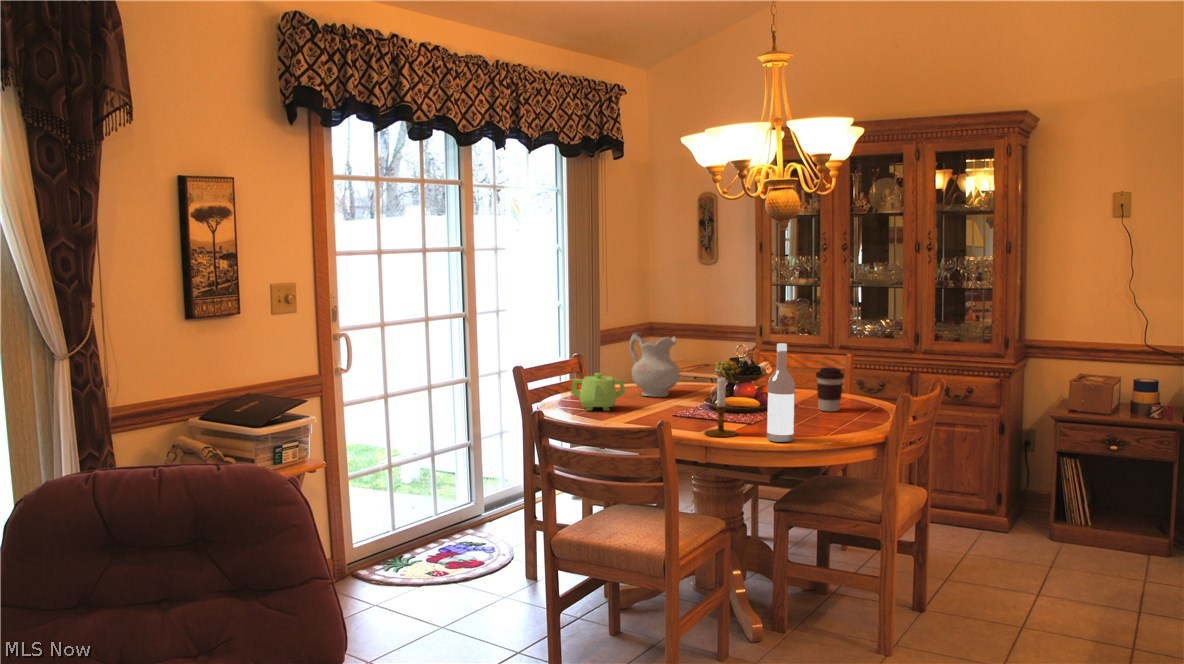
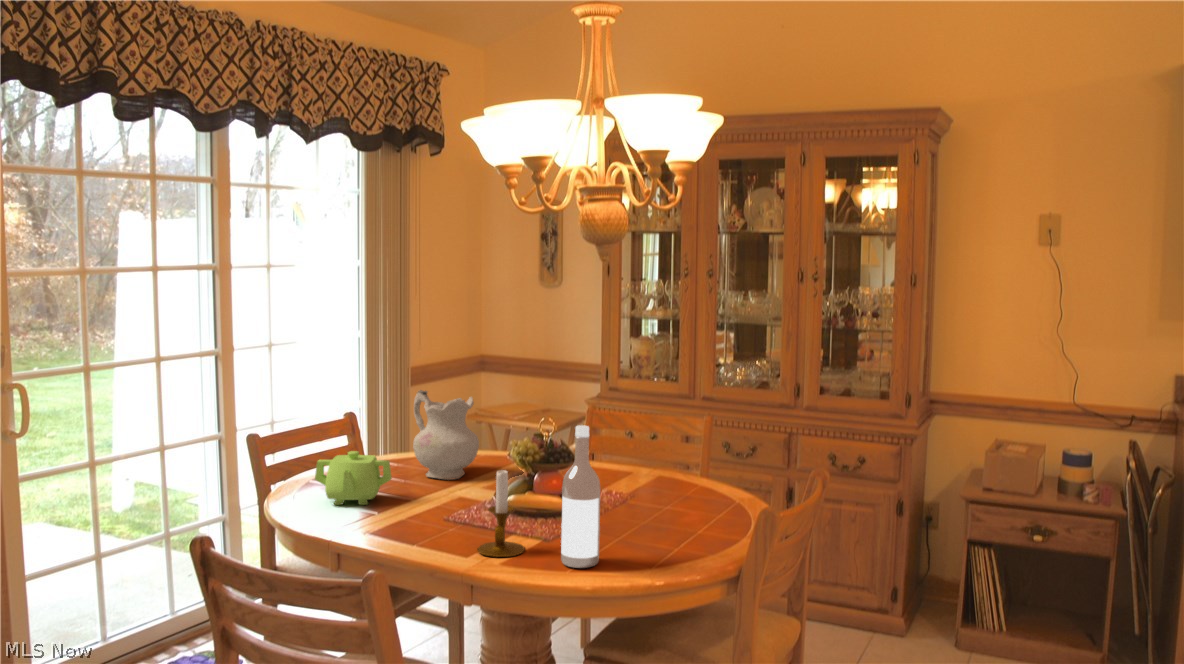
coffee cup: present [816,367,844,411] -> none [649,446,687,507]

